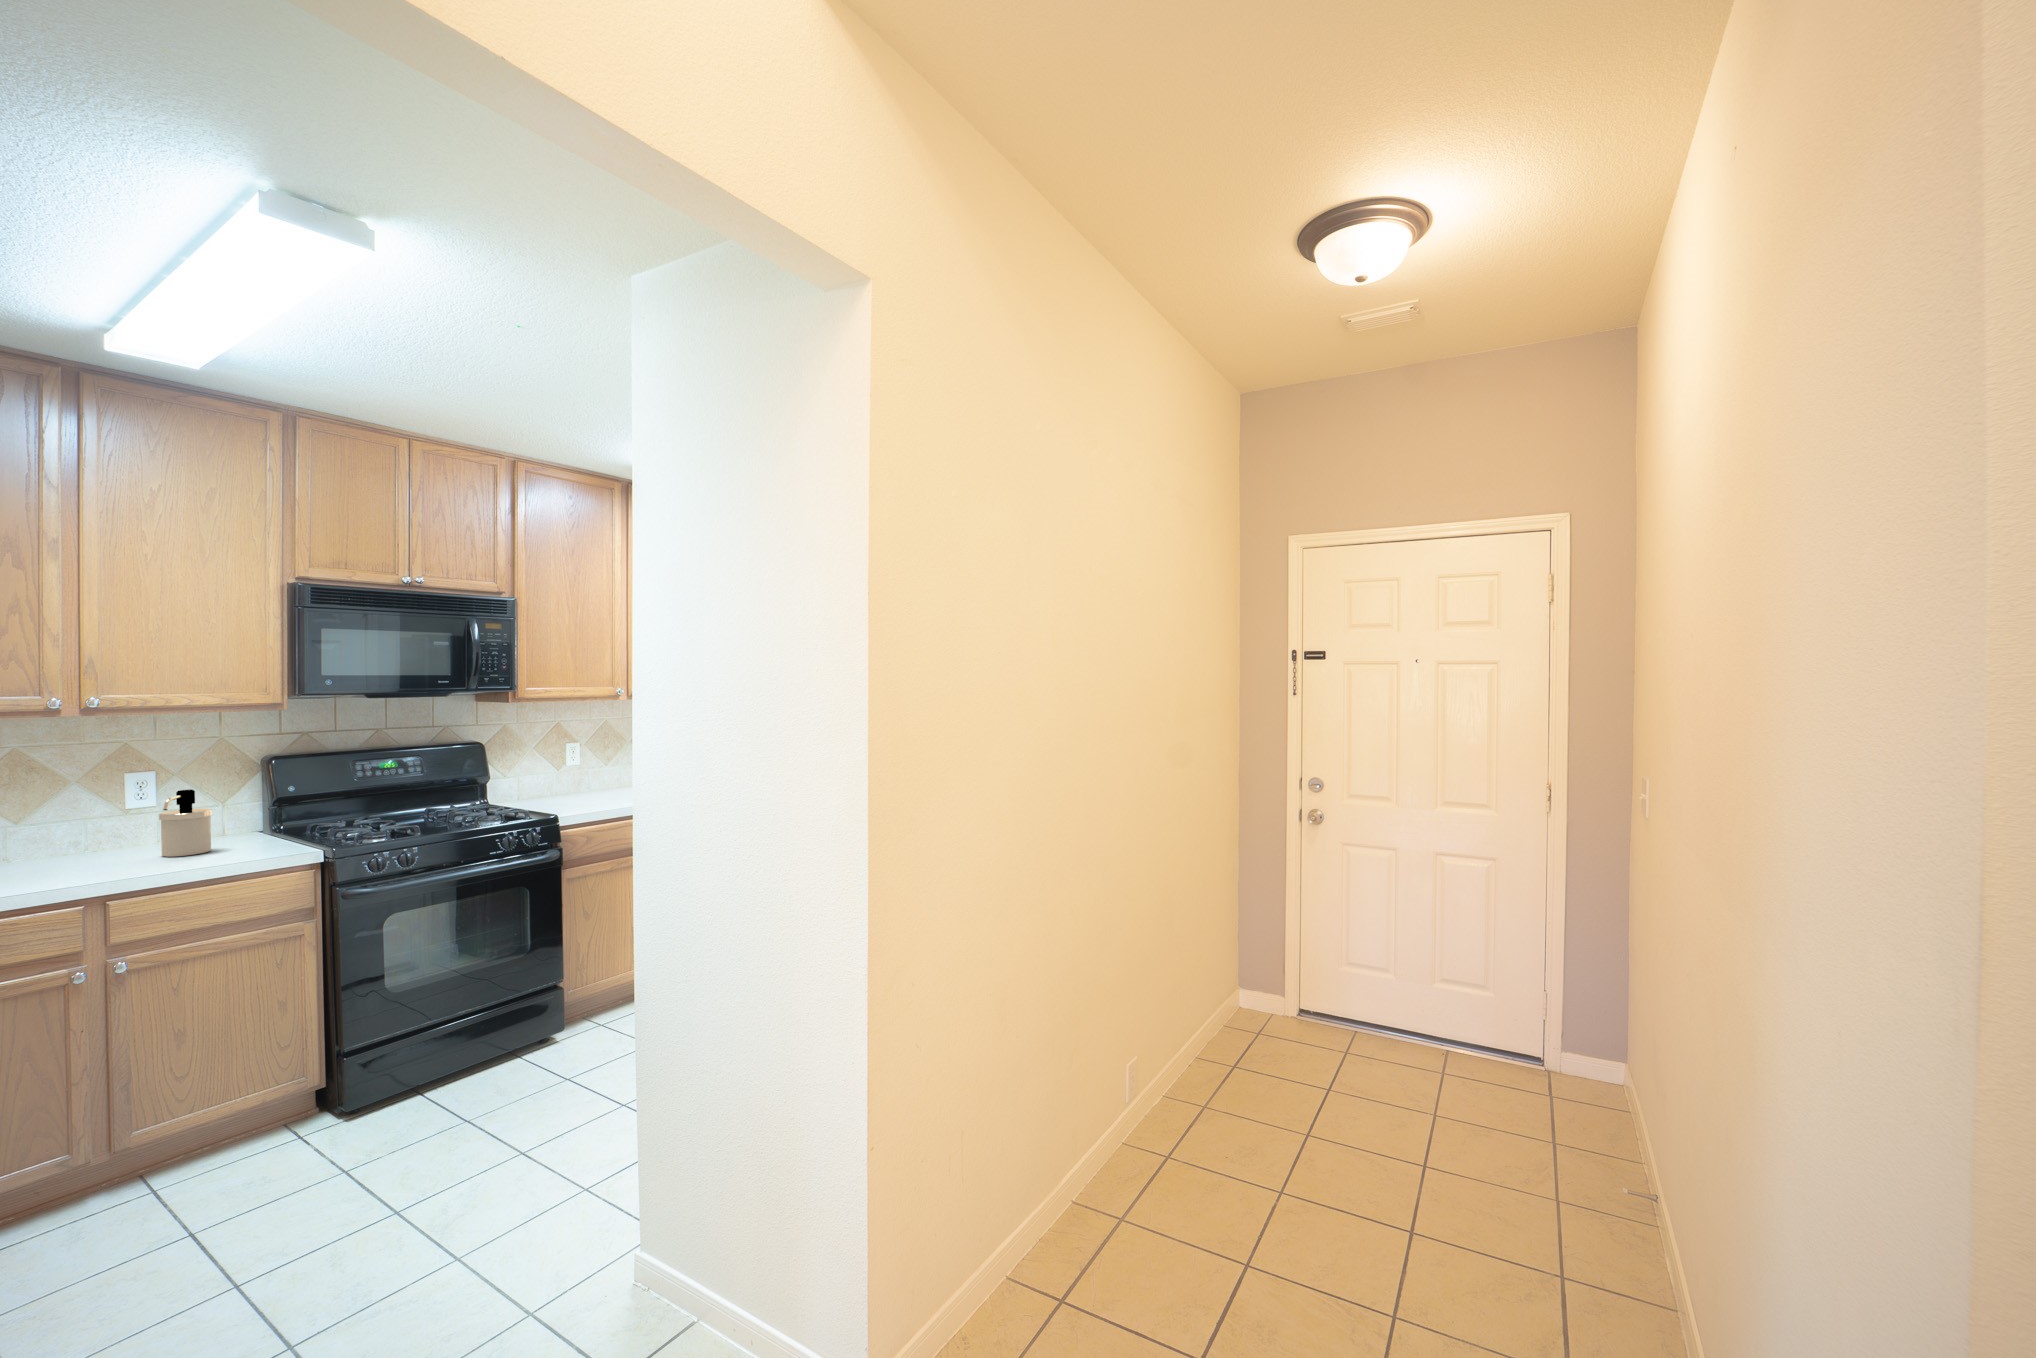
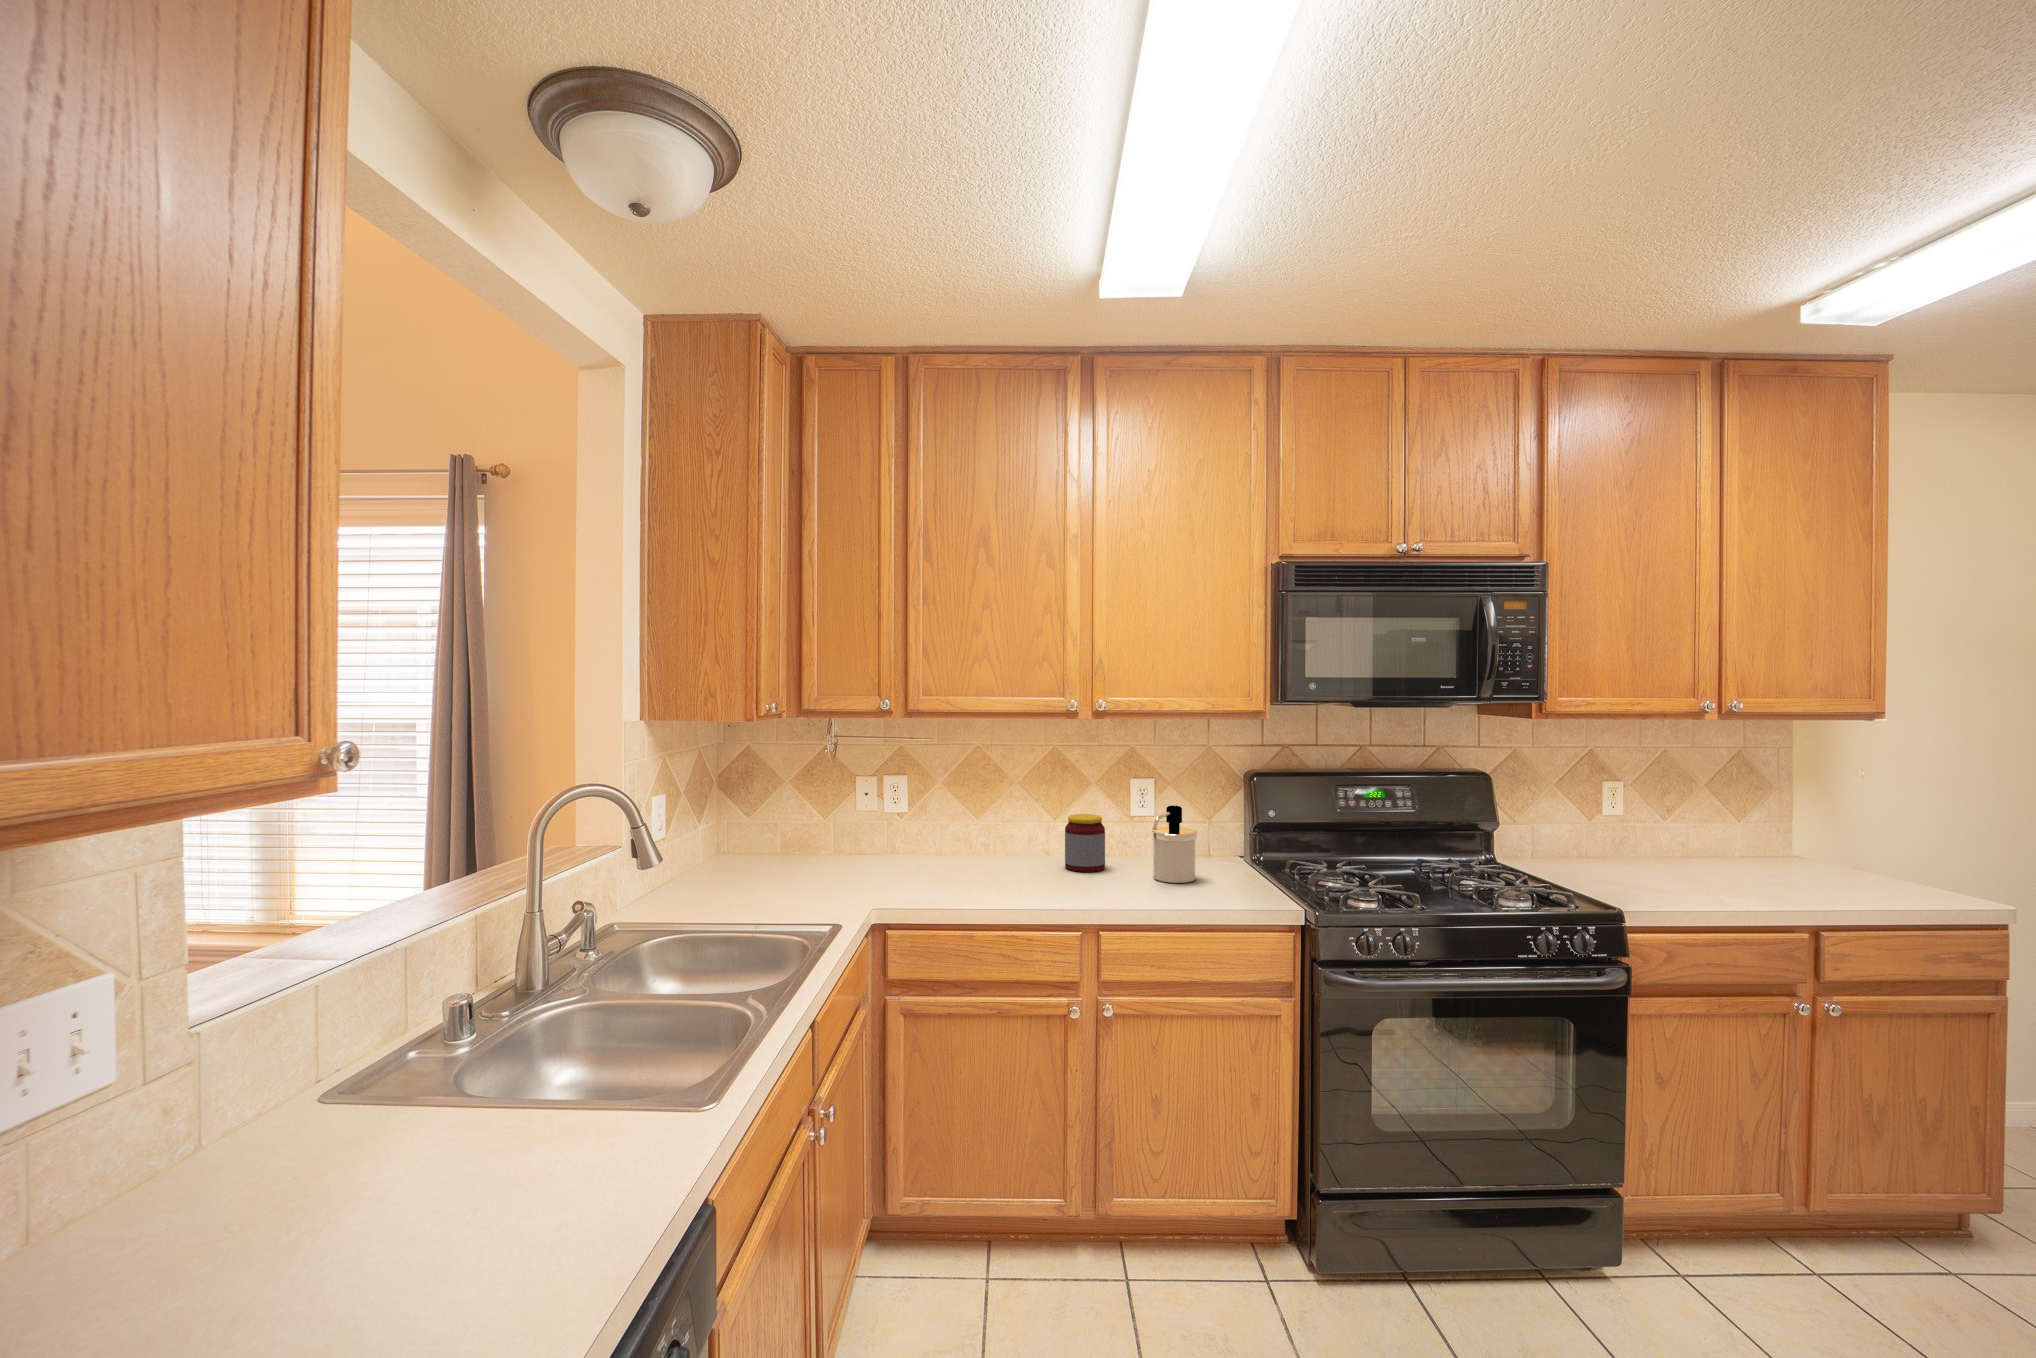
jar: none [39,811,96,867] -> present [1065,814,1105,872]

